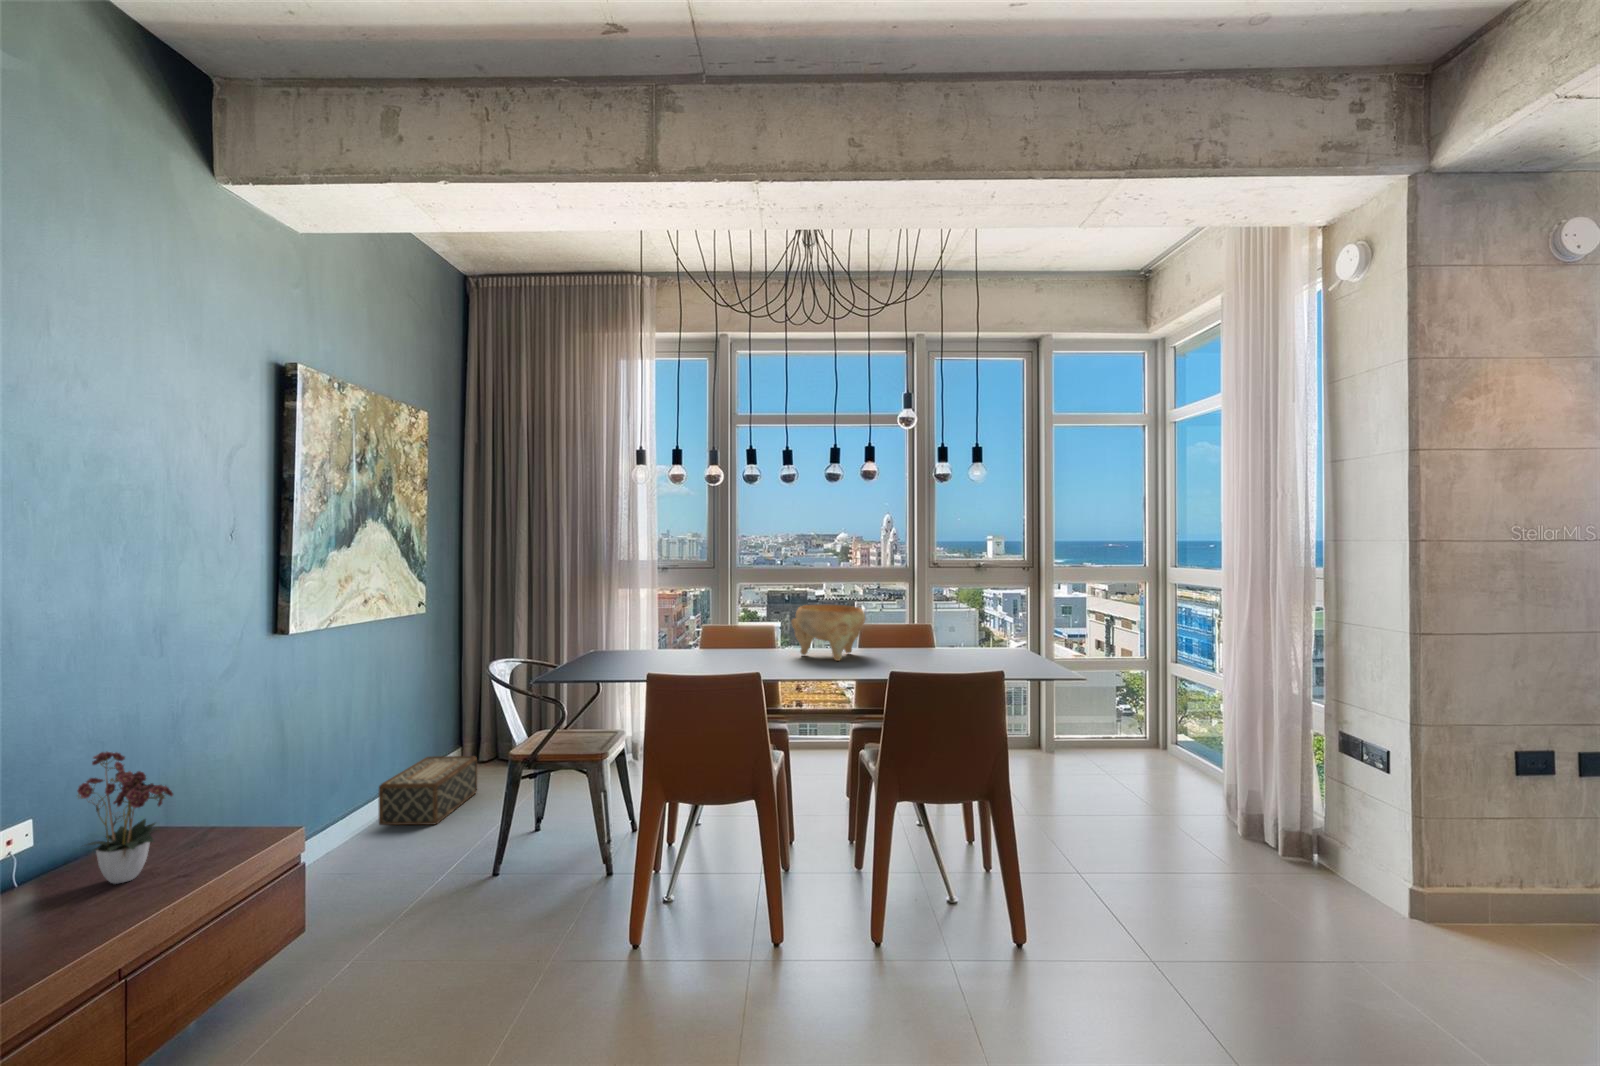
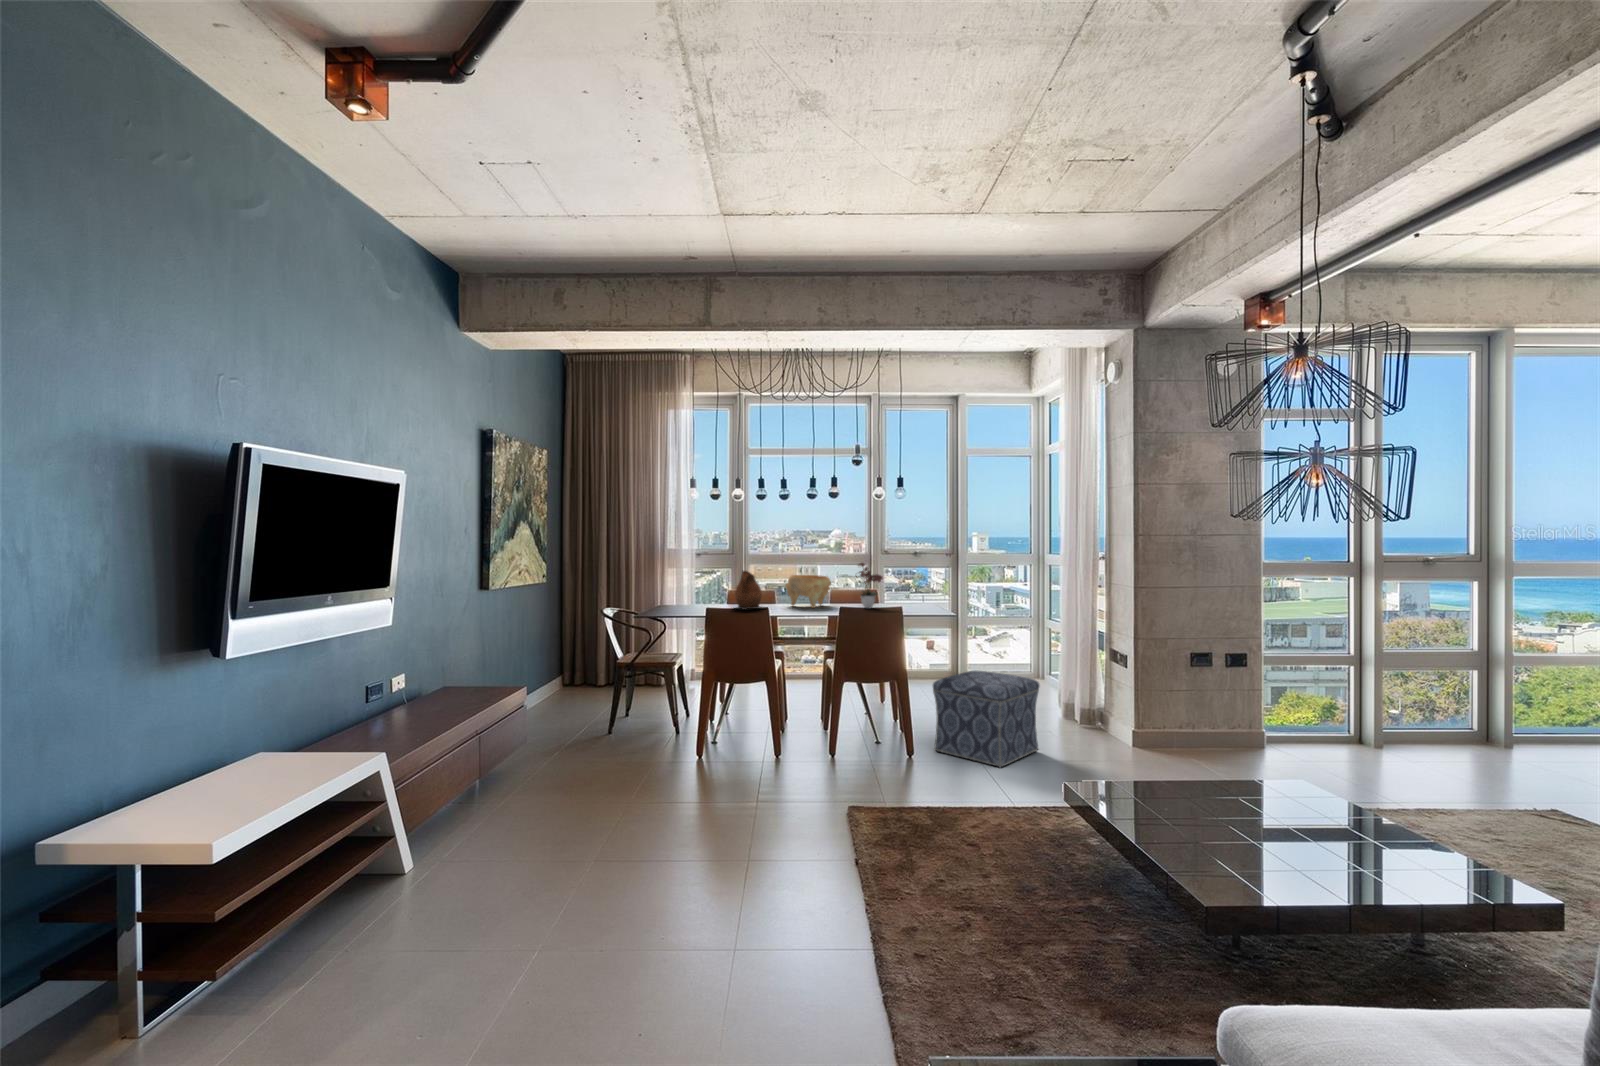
ceramic pitcher: none [701,600,762,665] -> present [735,571,762,610]
flower arrangement: present [77,752,173,884] -> present [856,563,883,608]
woven basket: present [379,756,477,825] -> none [526,675,581,713]
ottoman: none [1056,775,1250,981] -> present [933,671,1040,768]

